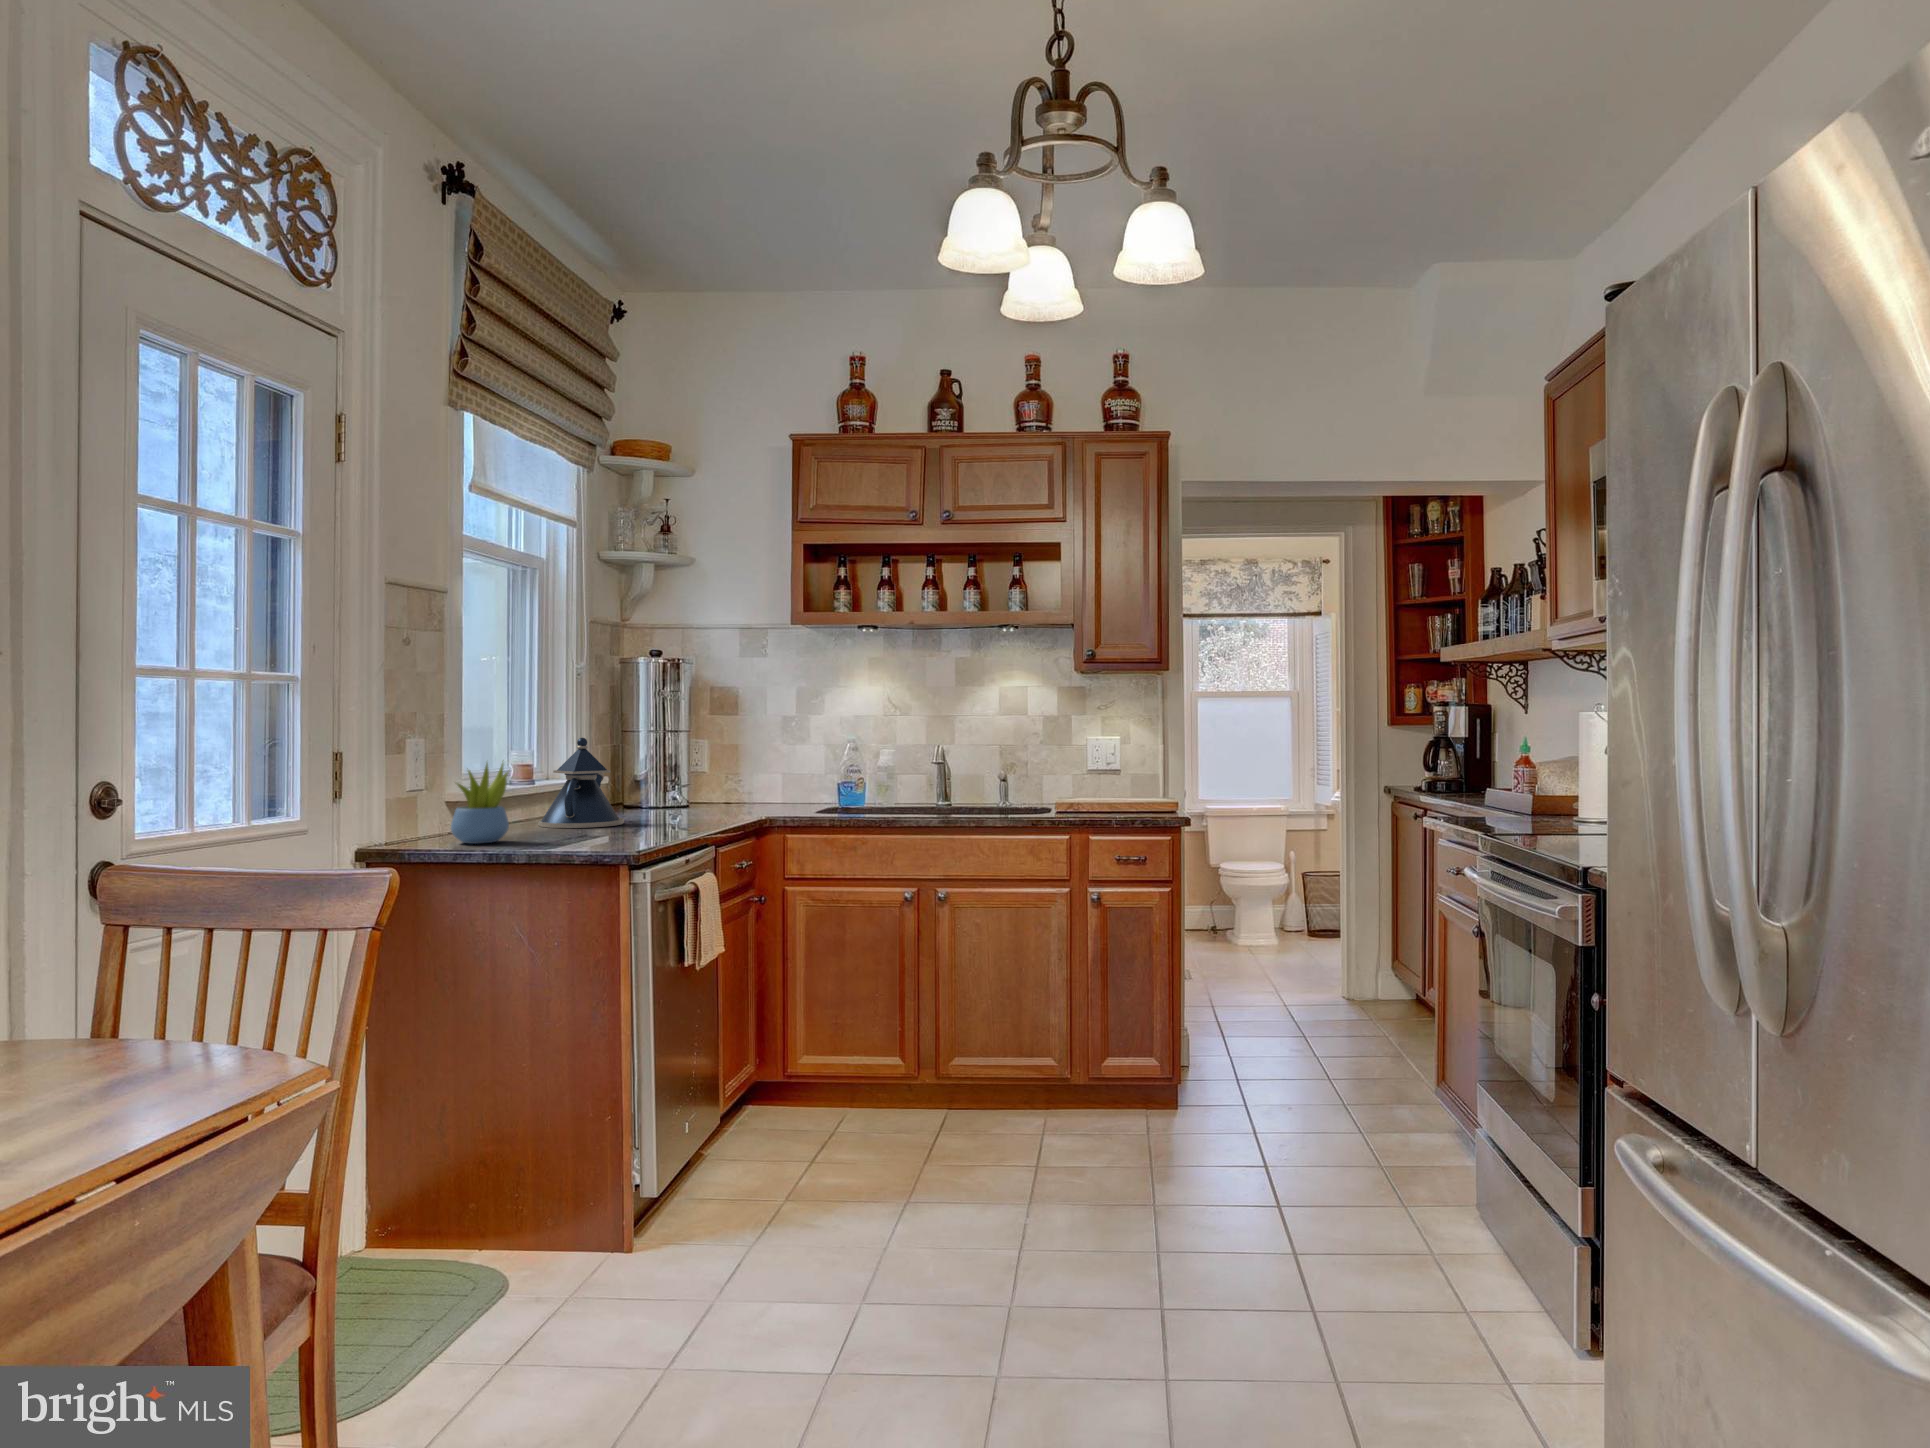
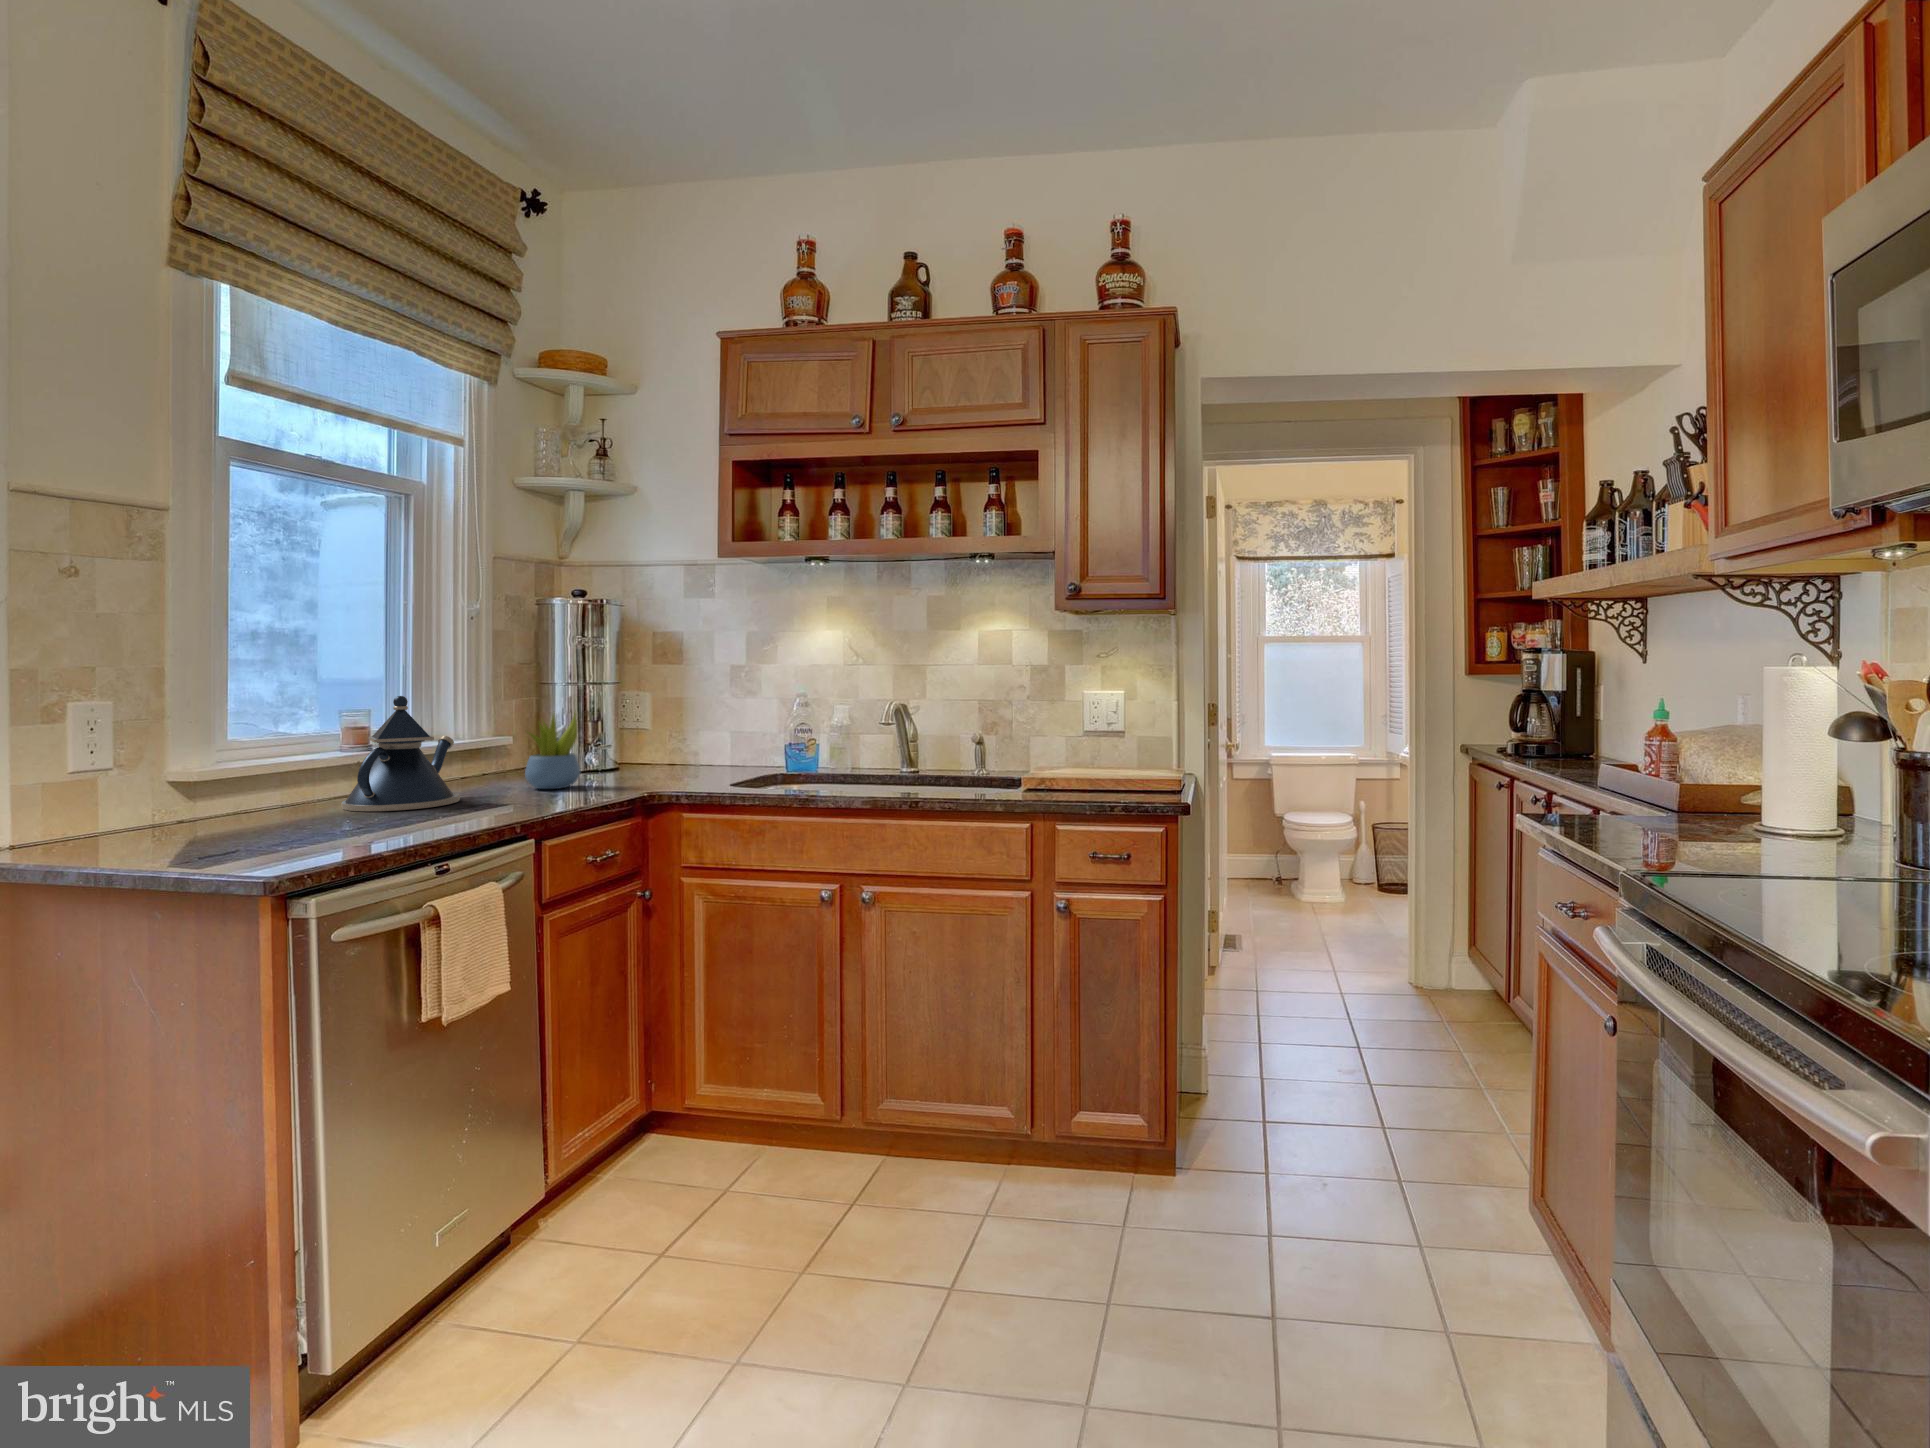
succulent plant: present [451,763,509,844] -> present [525,714,581,789]

